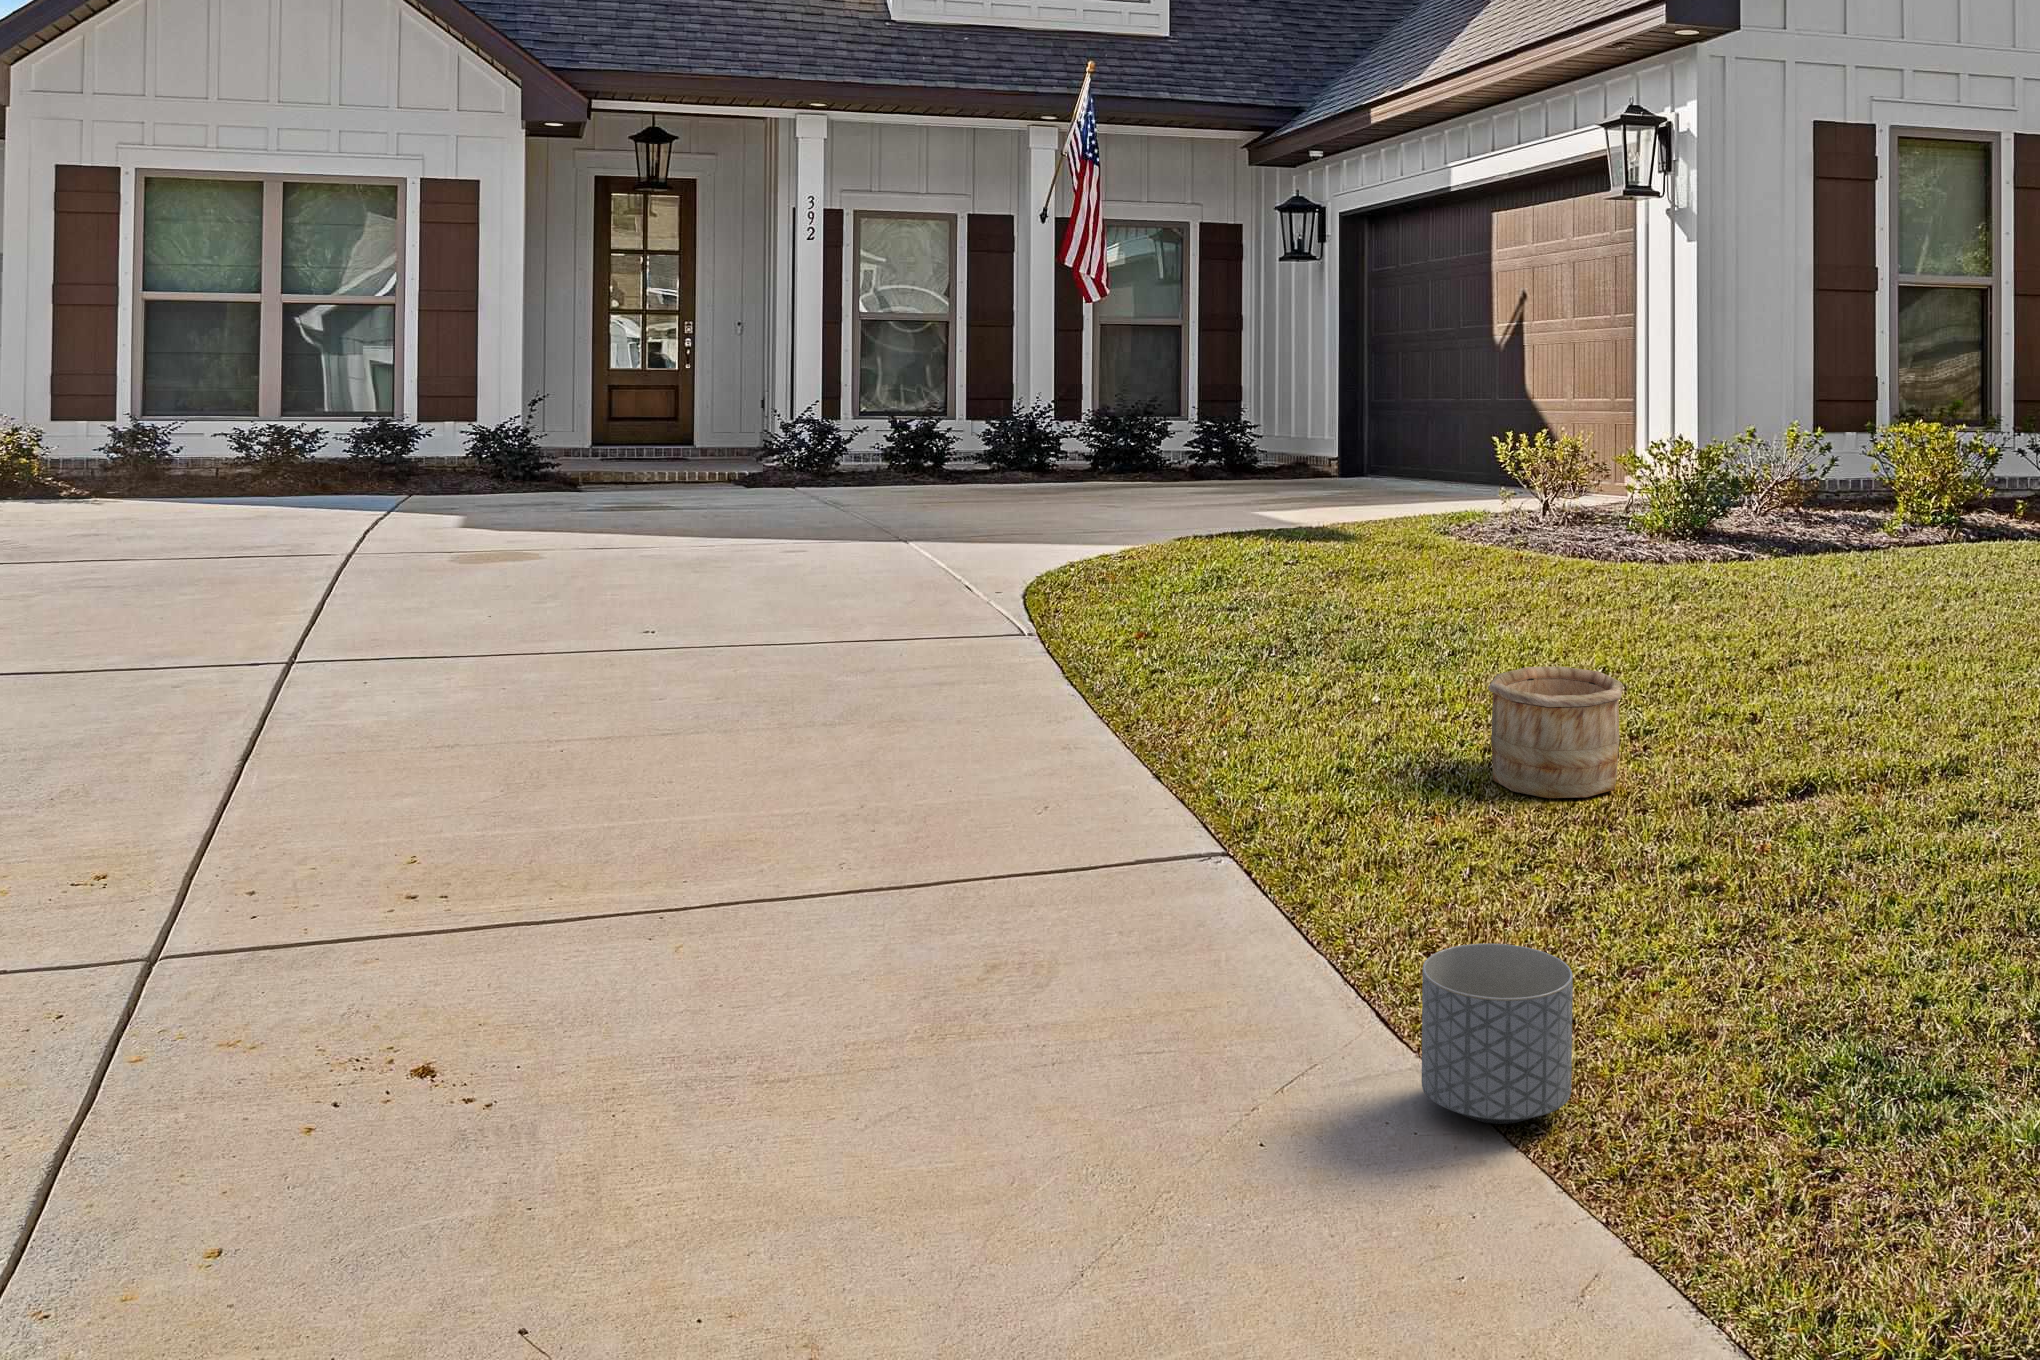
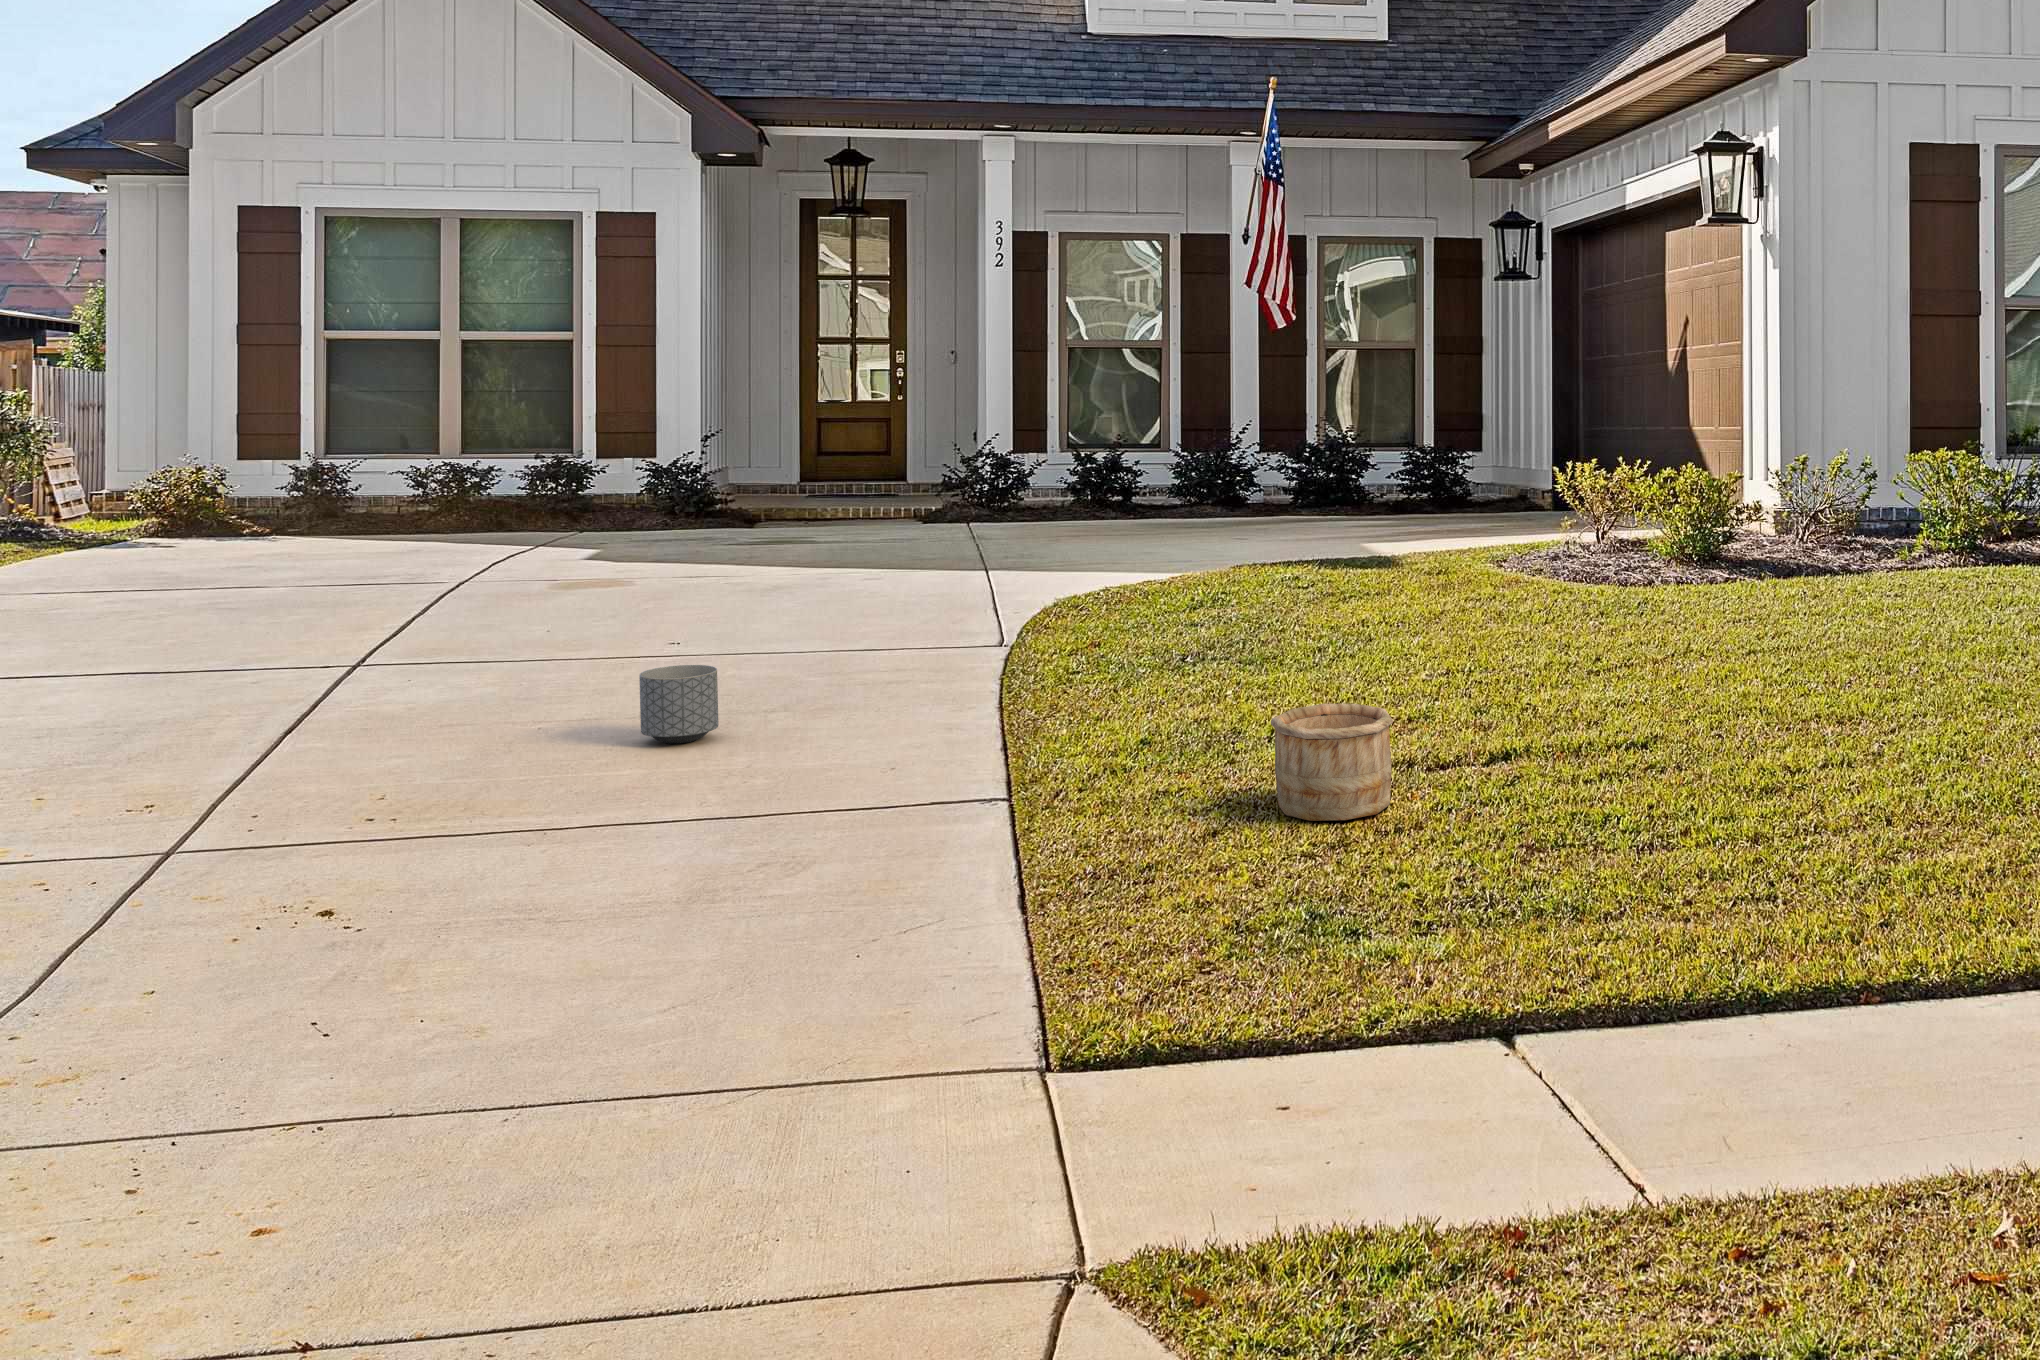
planter: present [1422,943,1573,1124] -> present [639,665,719,744]

